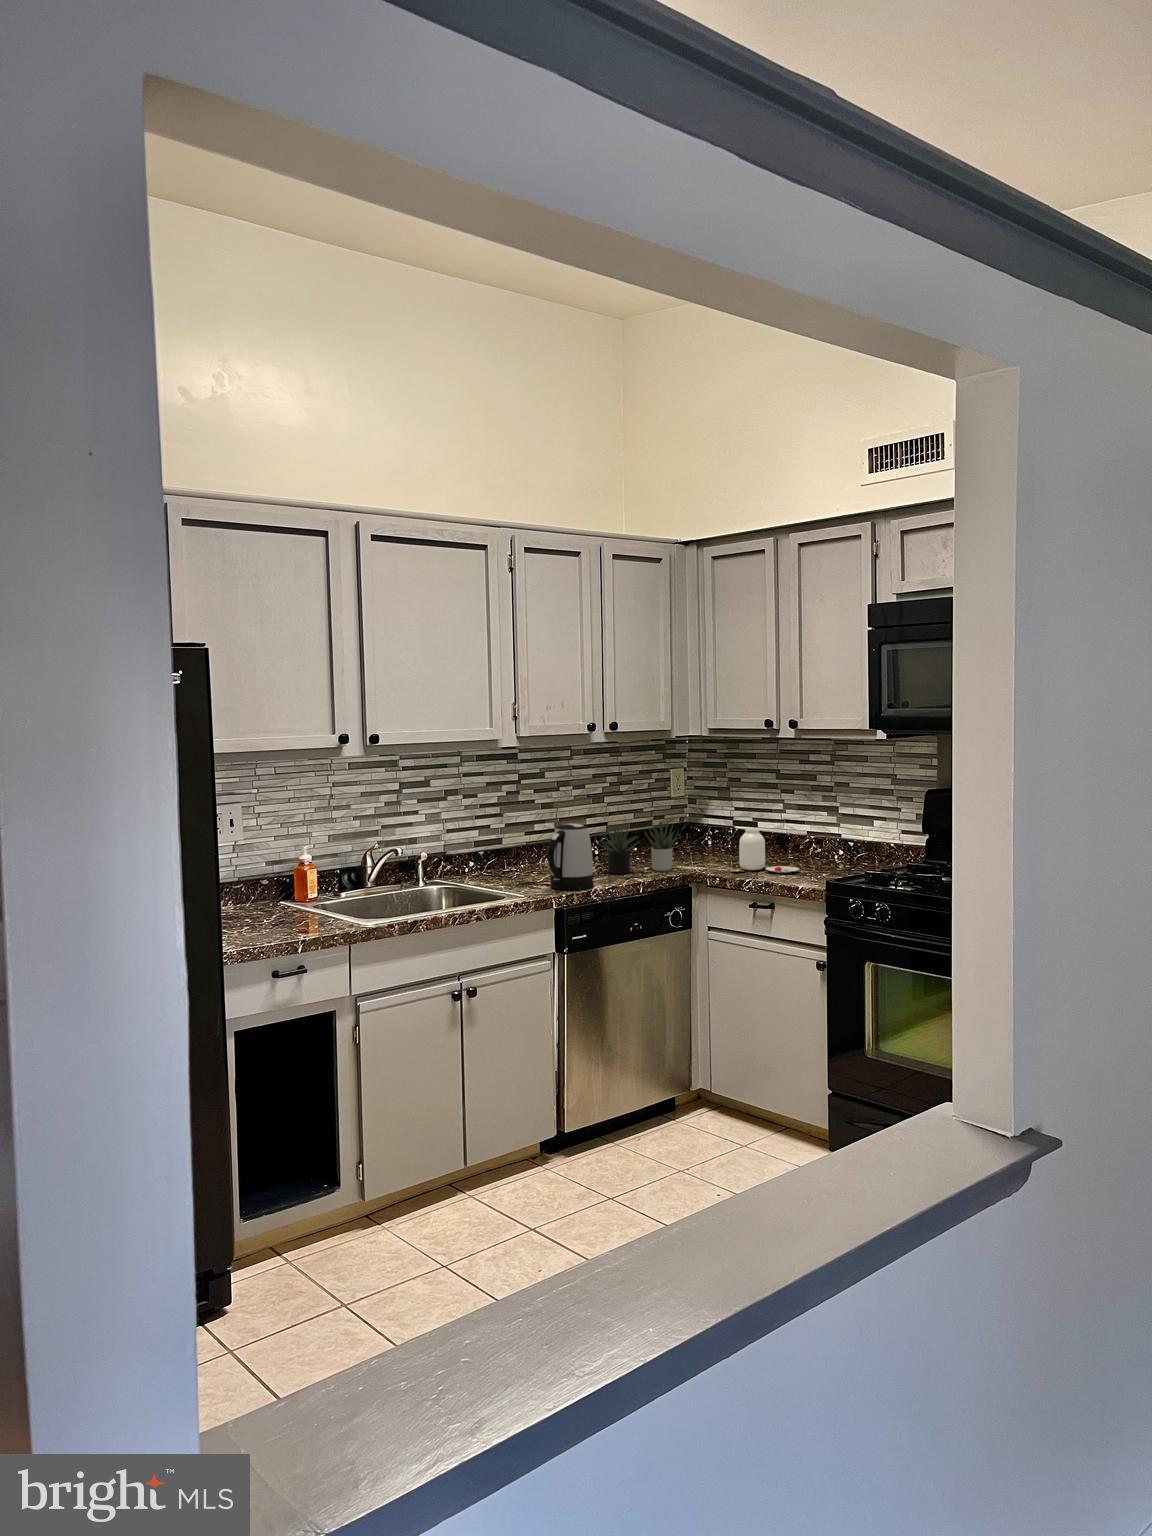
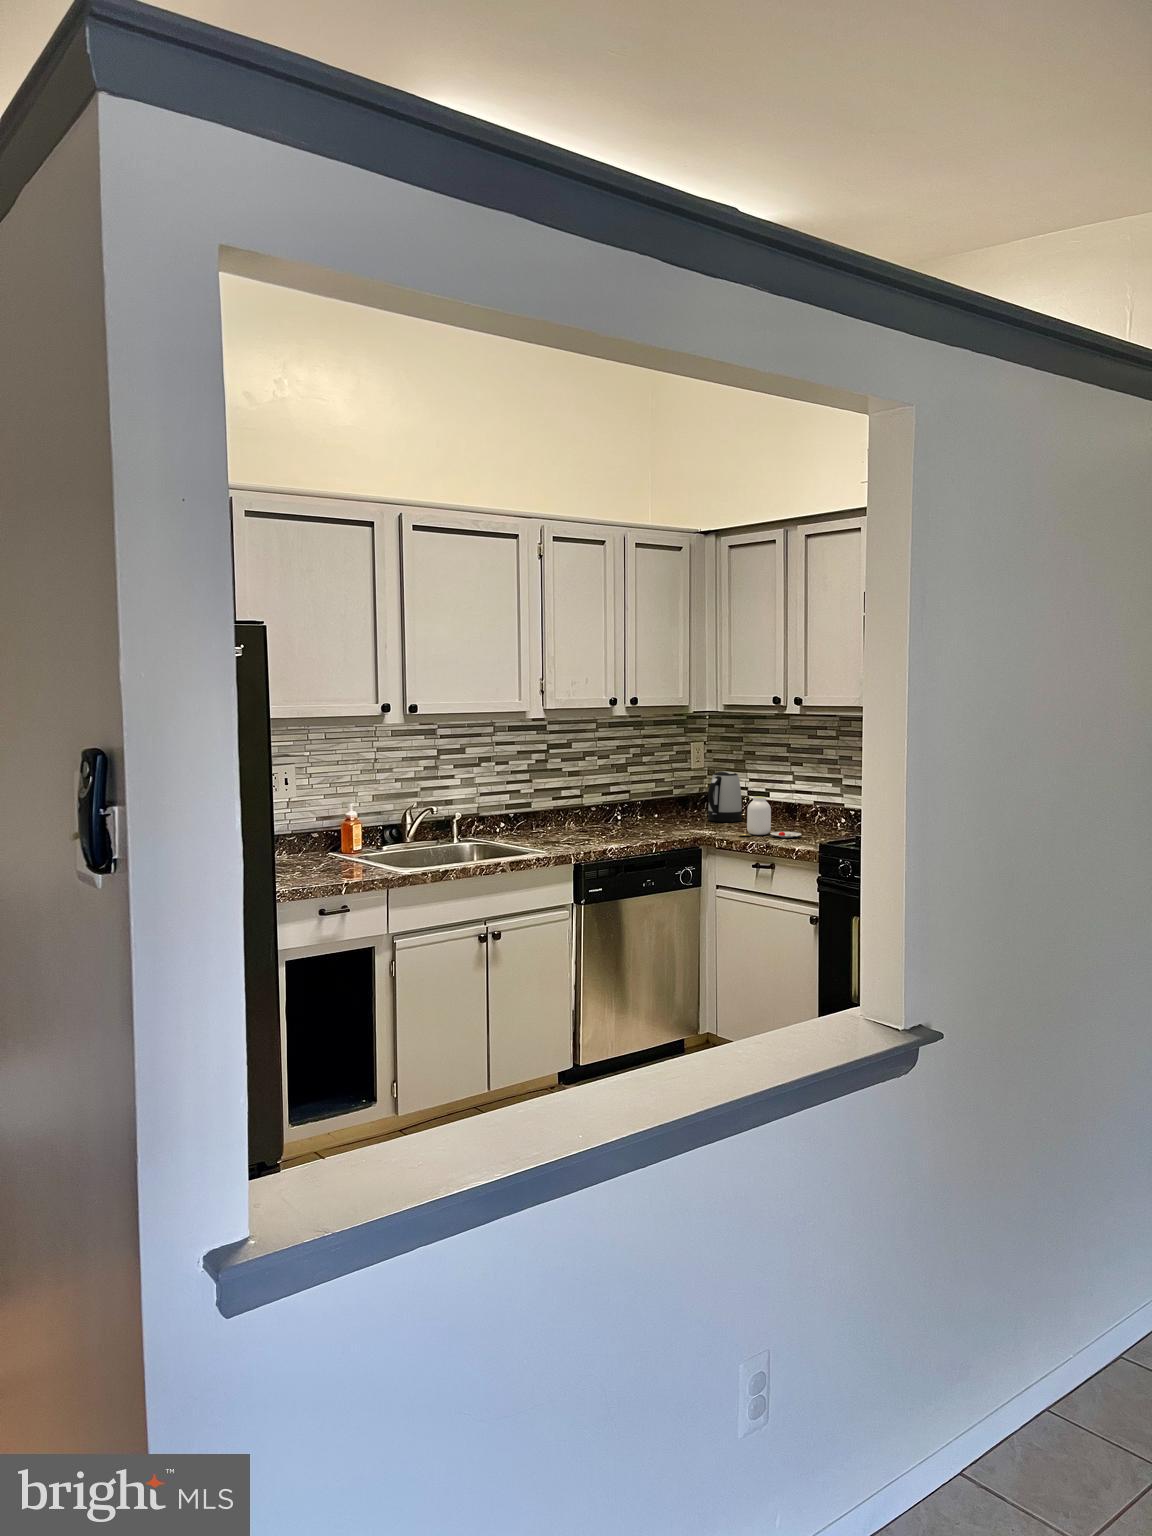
succulent plant: present [598,821,681,874] -> none [615,786,697,836]
kettle: present [548,823,594,890] -> present [708,771,742,822]

